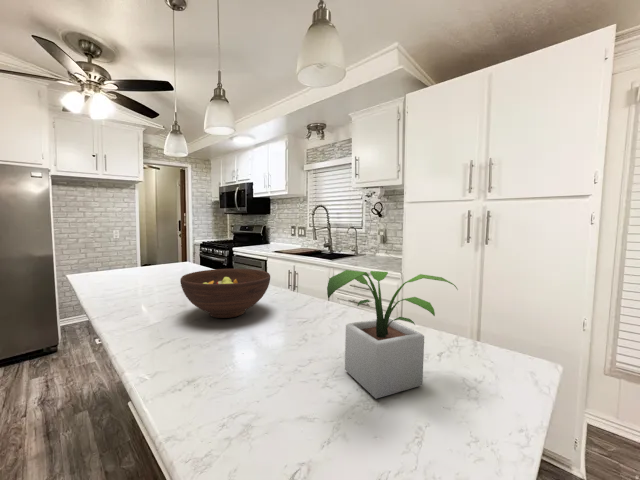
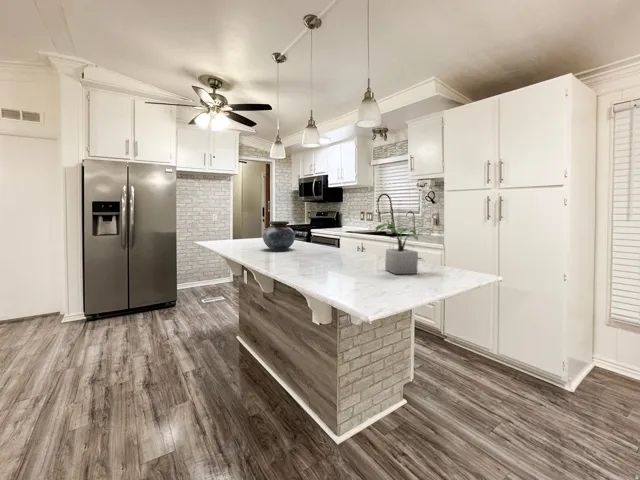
vase: none [114,246,179,300] -> present [263,221,295,251]
fruit bowl: present [180,269,270,318] -> none [304,234,350,257]

